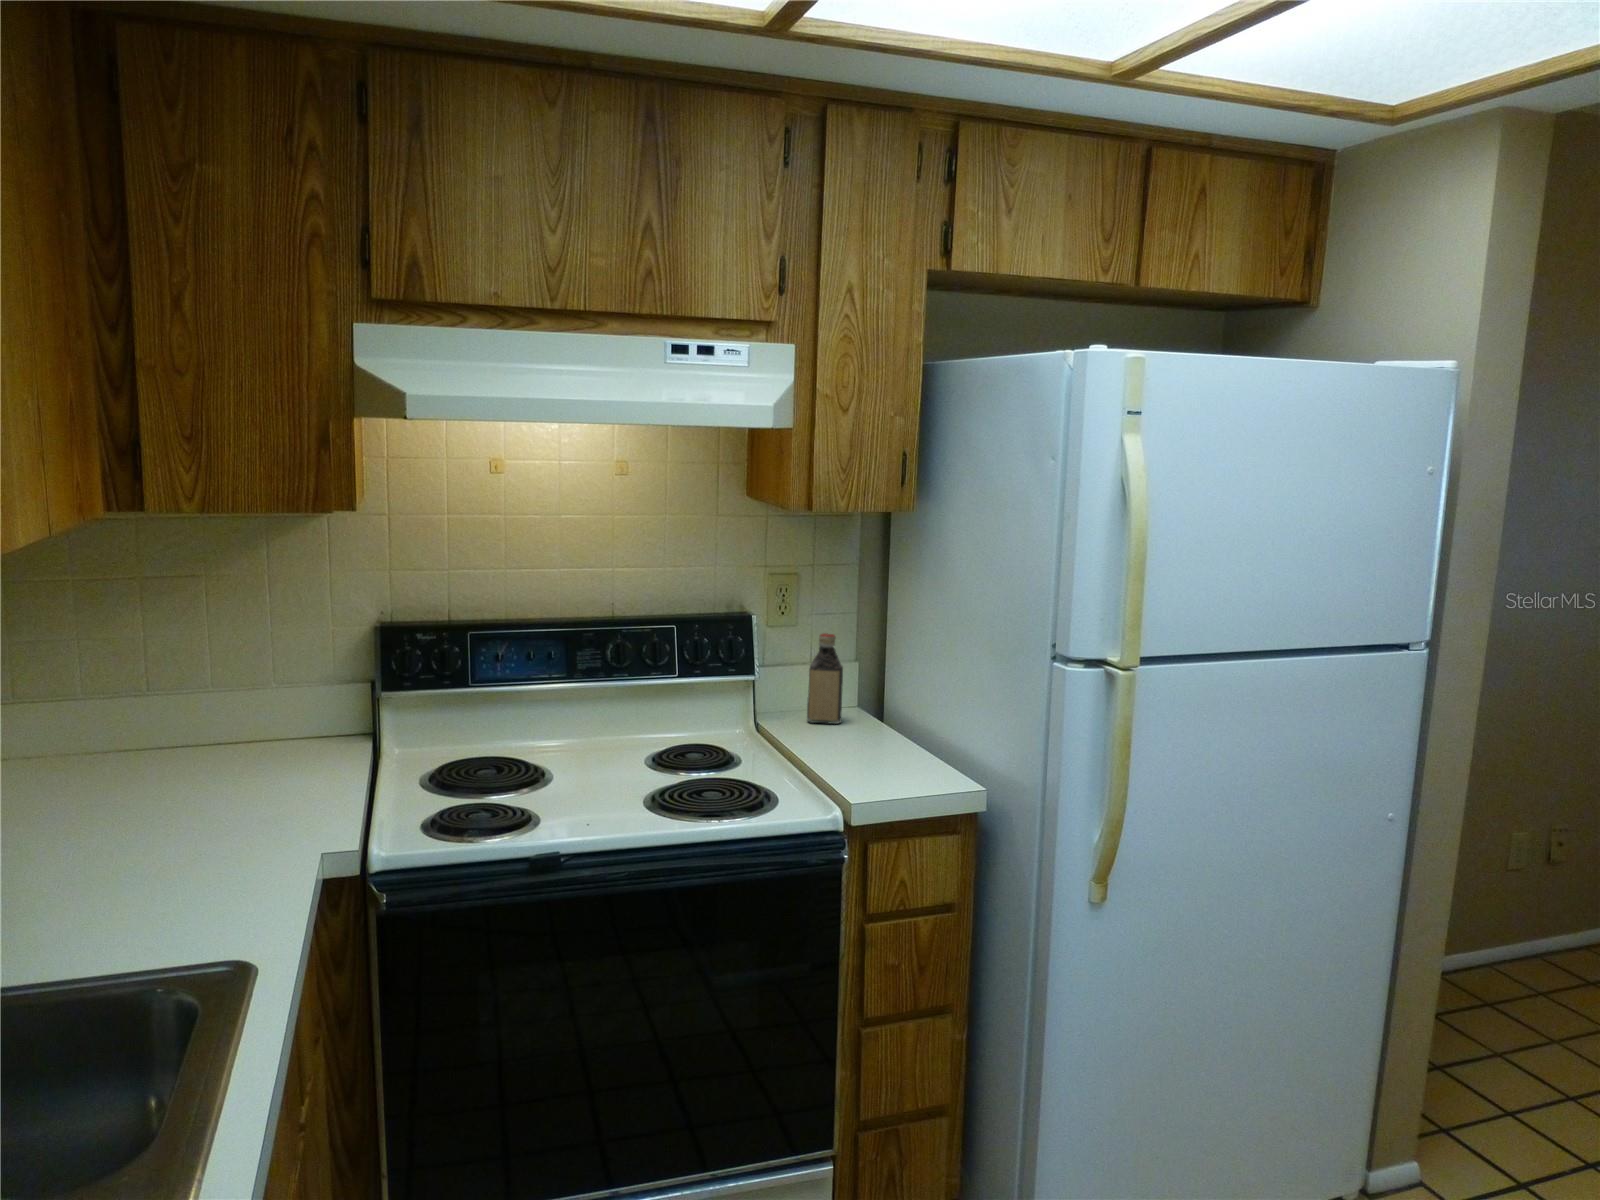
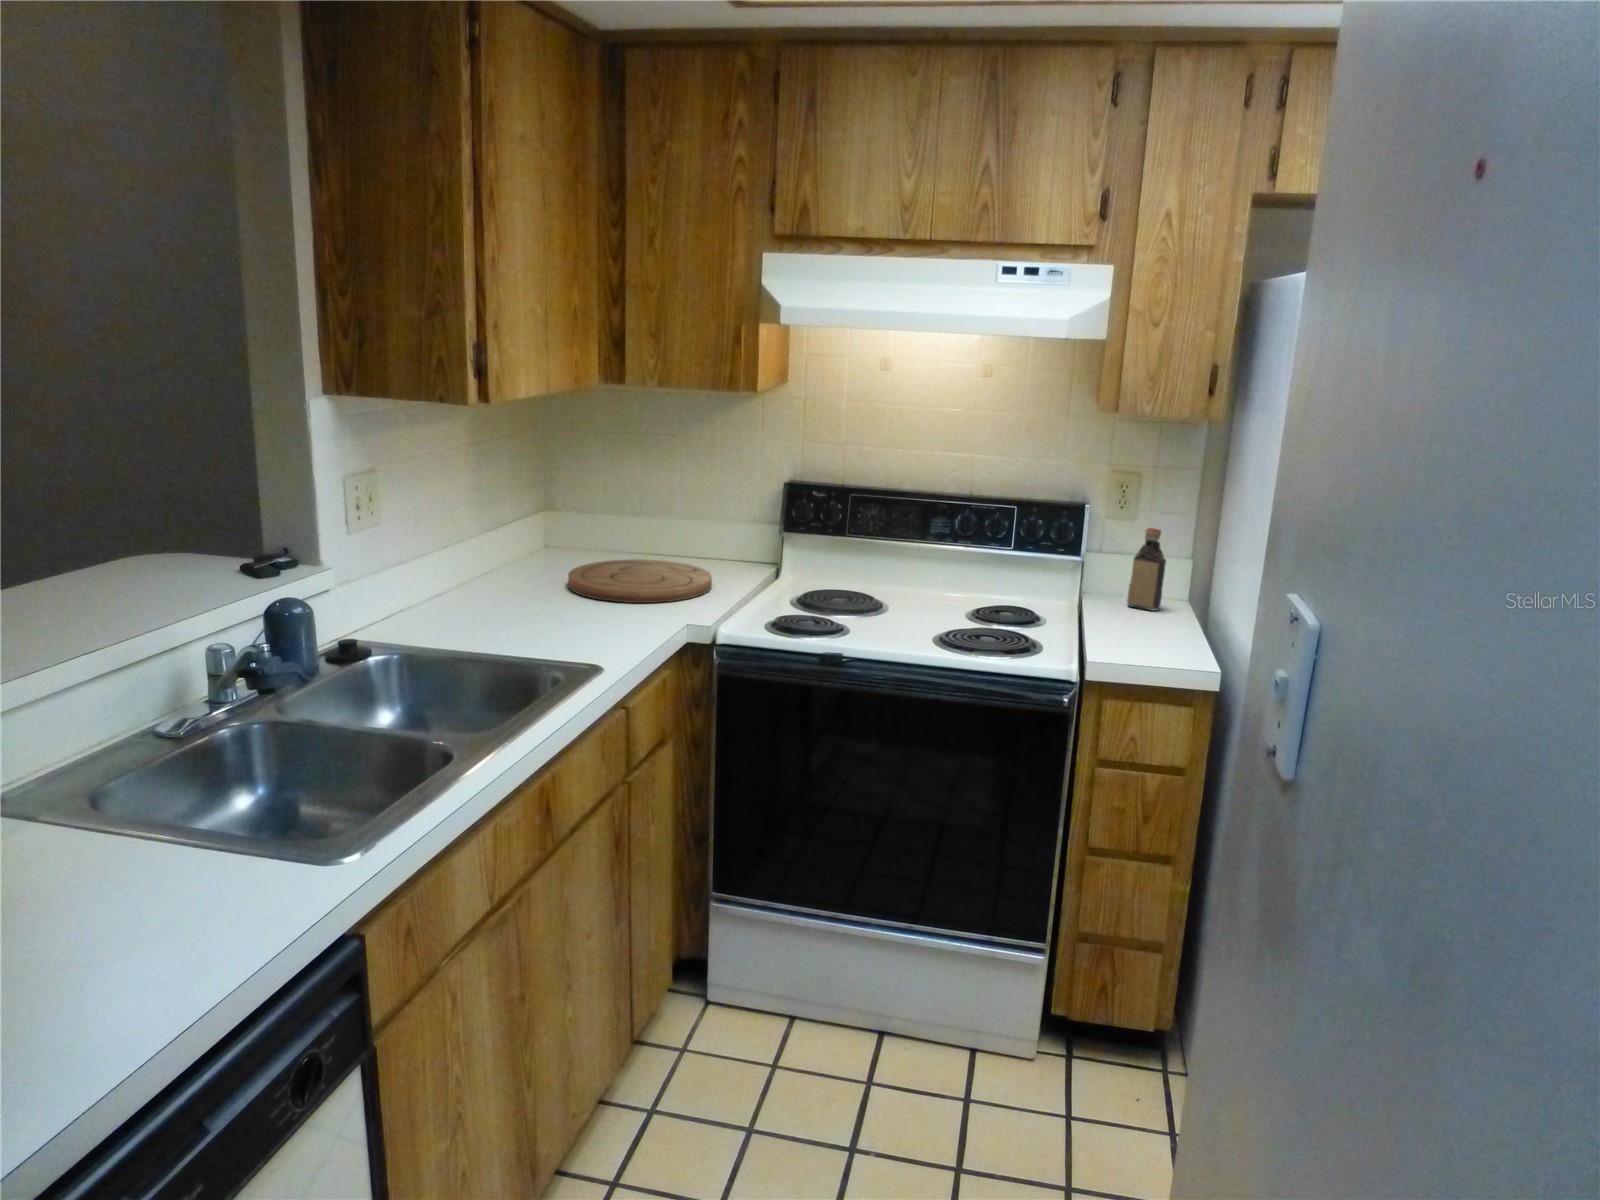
cutting board: none [67,758,310,845] -> present [568,559,712,603]

